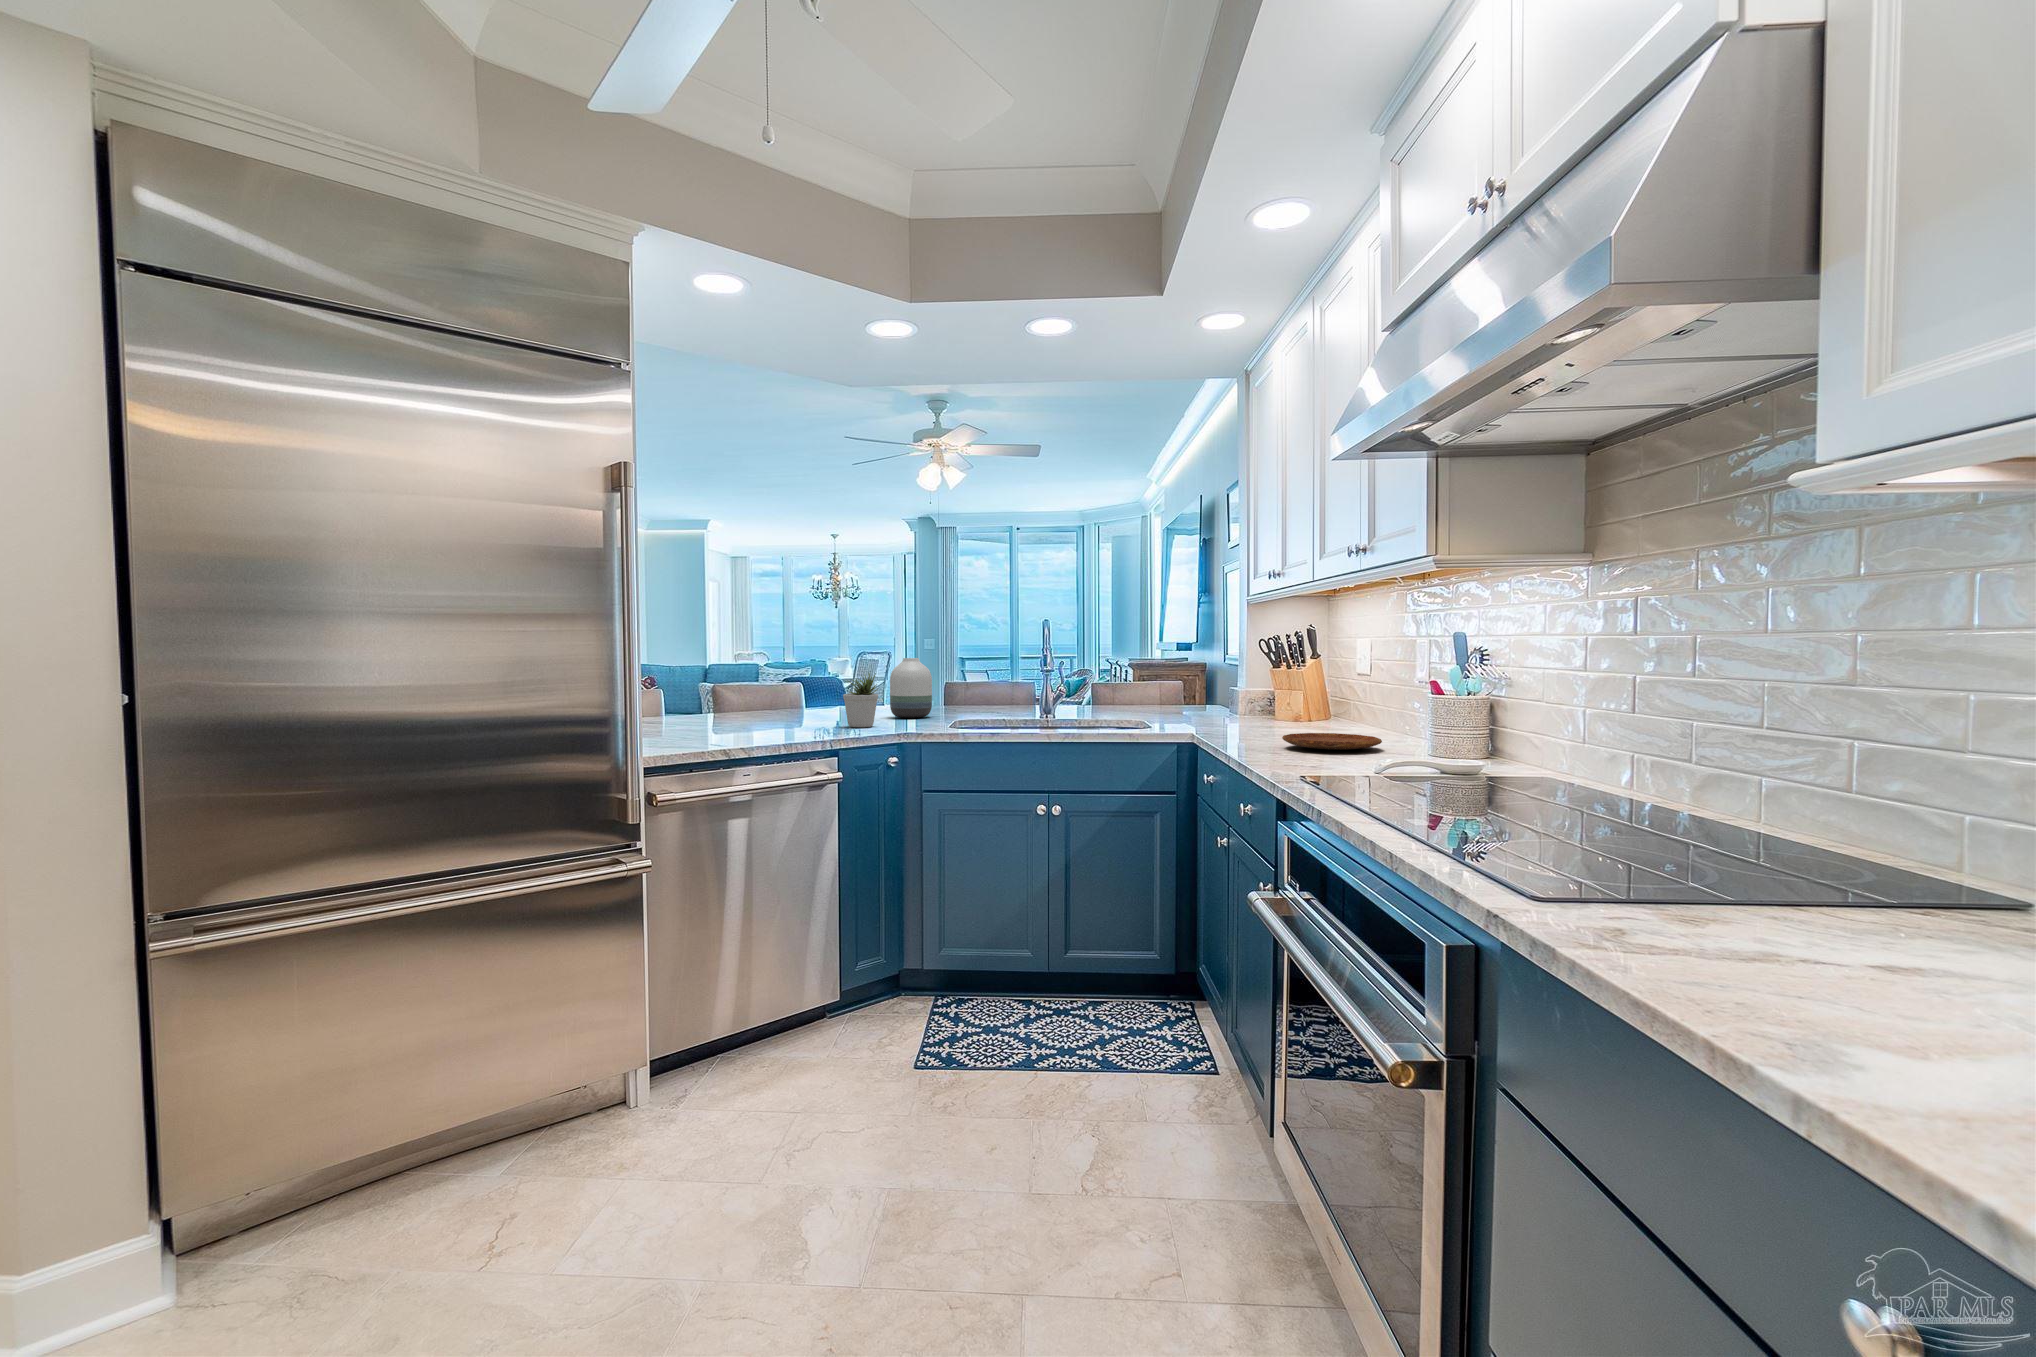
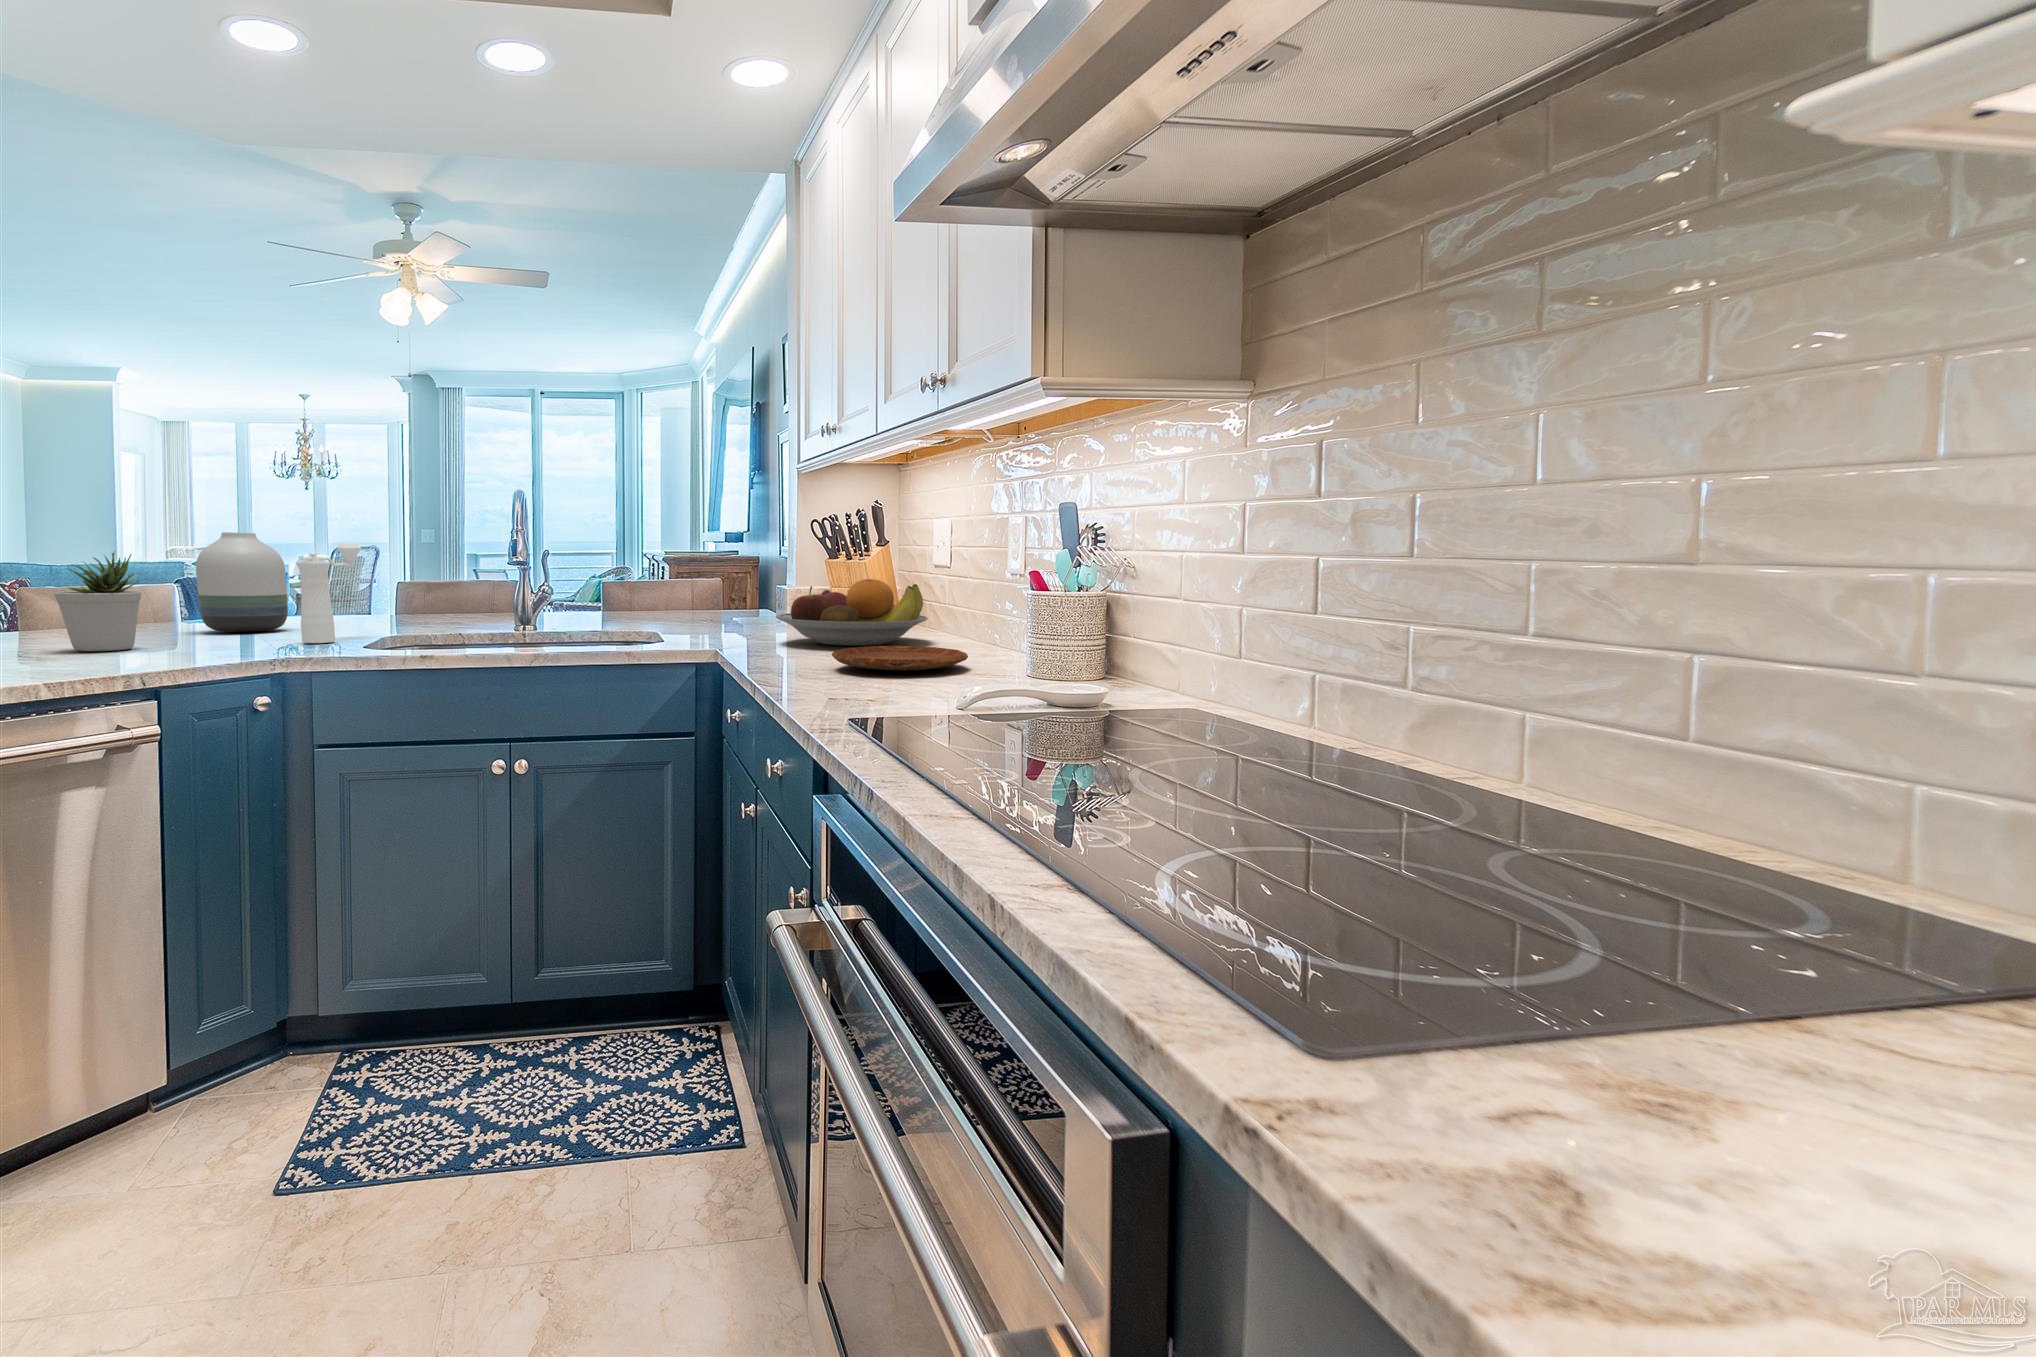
pepper mill: none [950,664,979,725] -> present [296,543,361,643]
fruit bowl: none [1237,685,1351,733] -> present [776,579,928,646]

